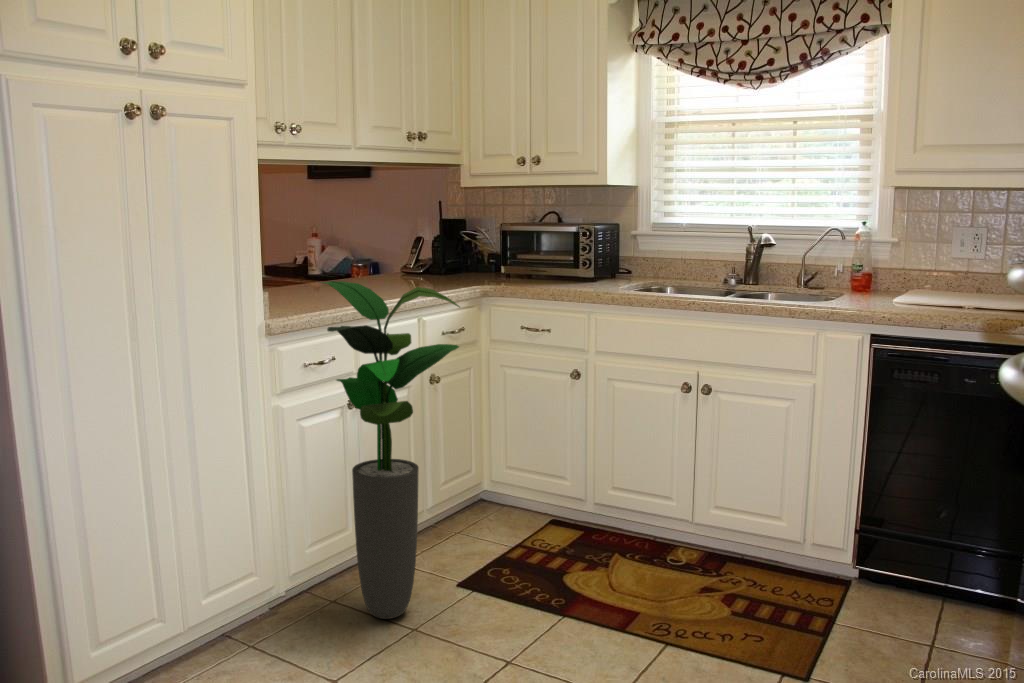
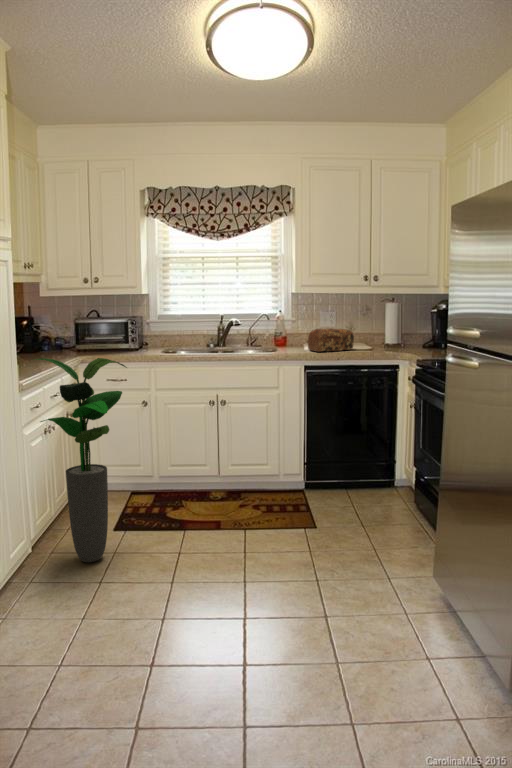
bread loaf: none [893,260,999,308] -> present [307,328,354,352]

